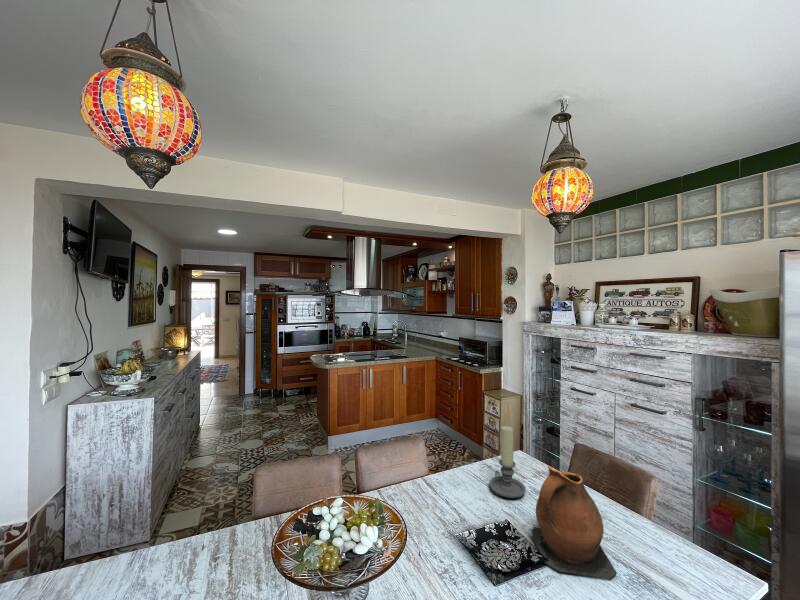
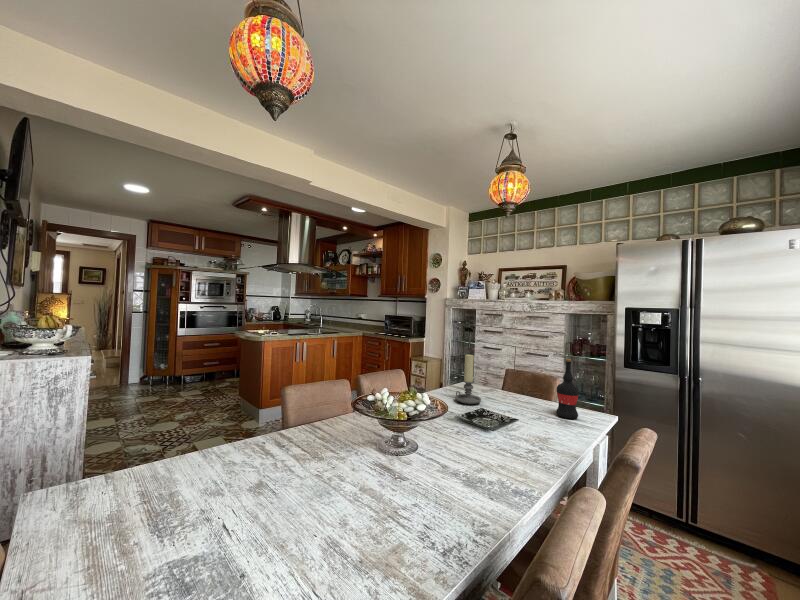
wine bottle: none [639,460,680,564] -> present [556,359,579,418]
ceramic pitcher: present [529,466,617,580] -> none [494,364,551,428]

